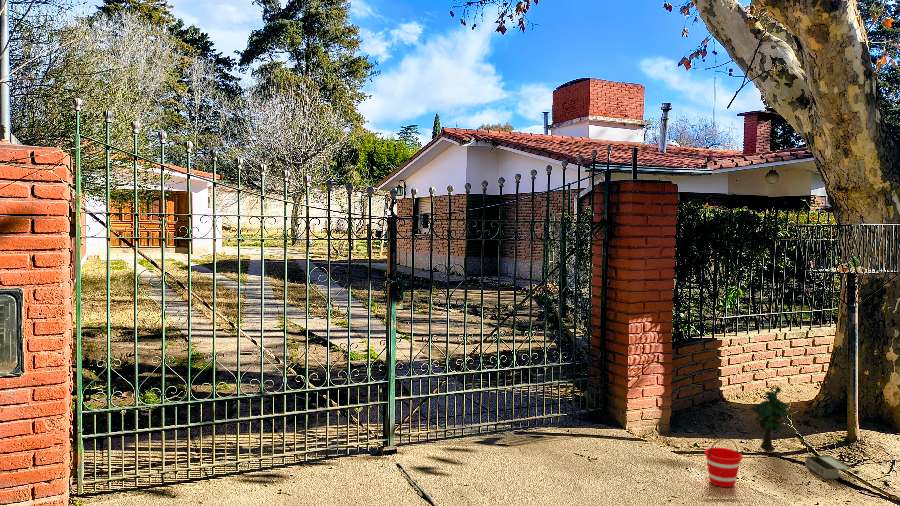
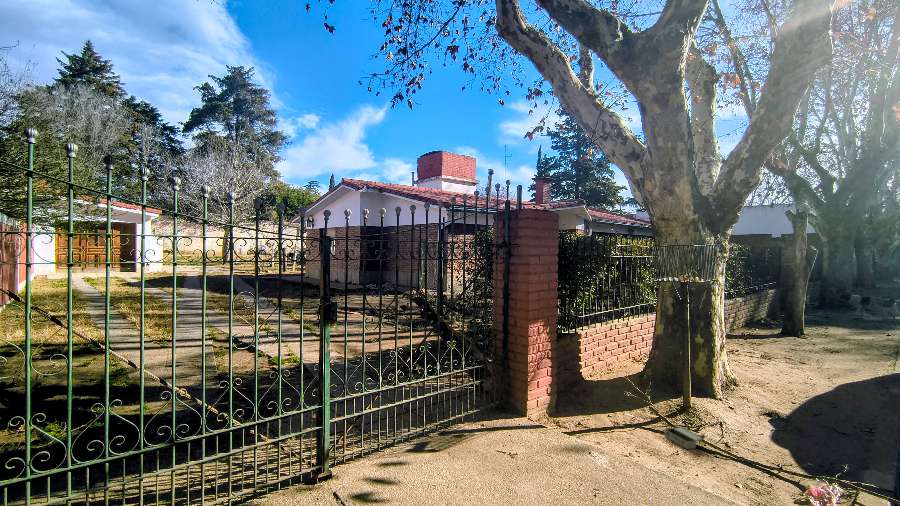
decorative plant: present [751,387,789,449] -> none [614,373,644,422]
bucket: present [705,438,743,487] -> none [616,433,650,478]

